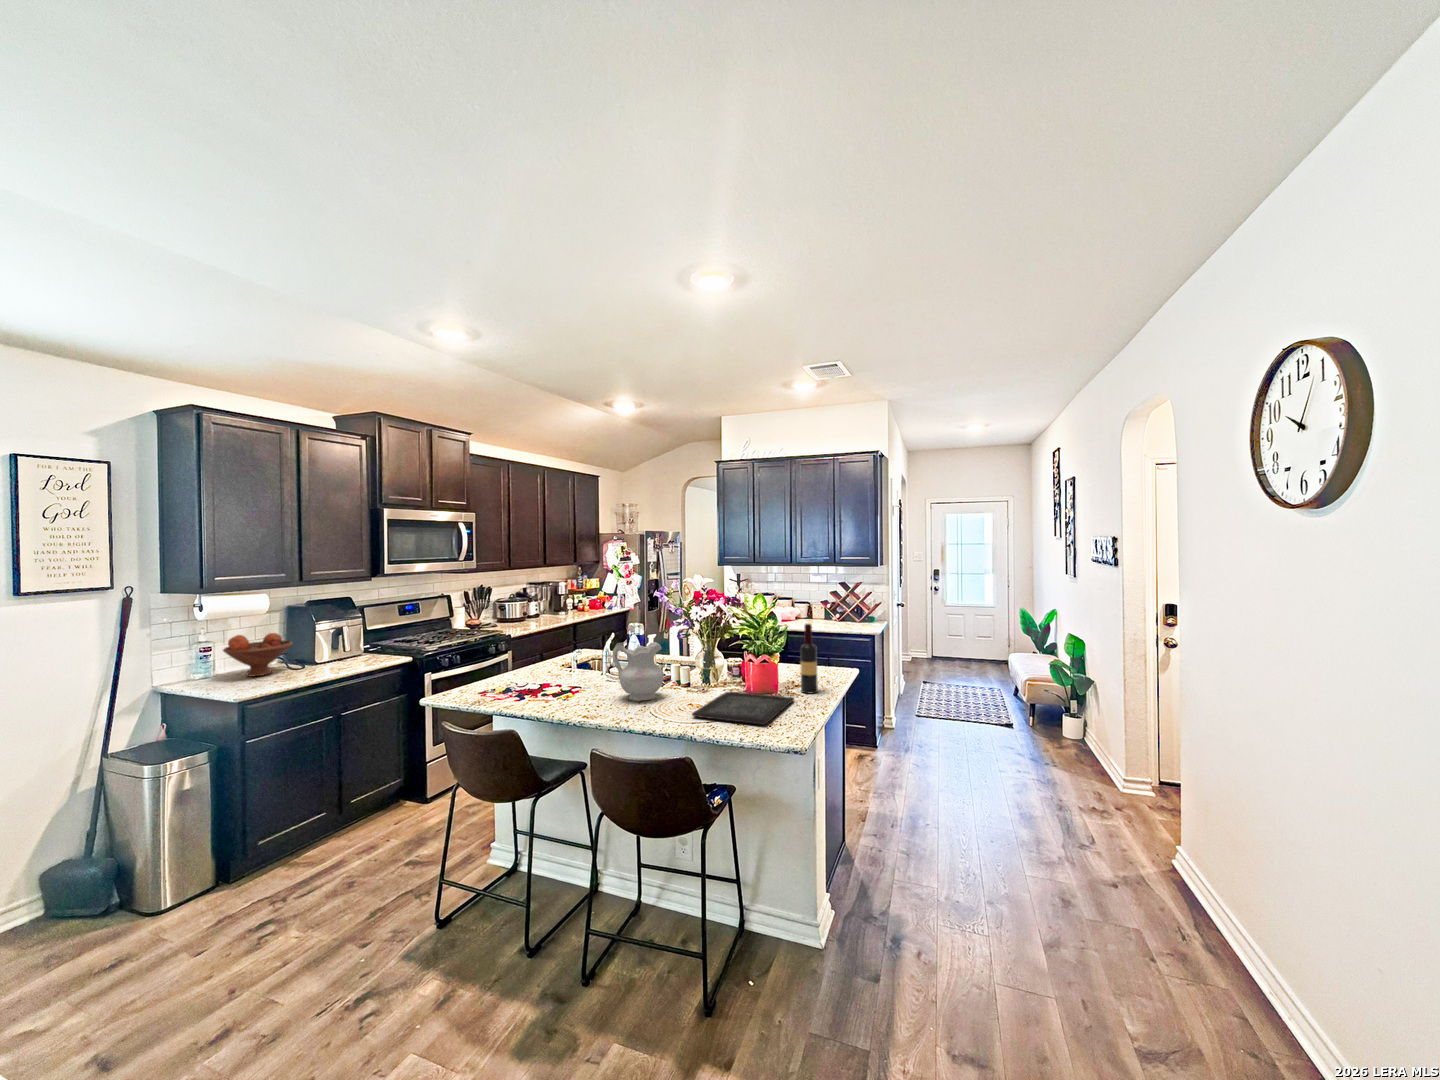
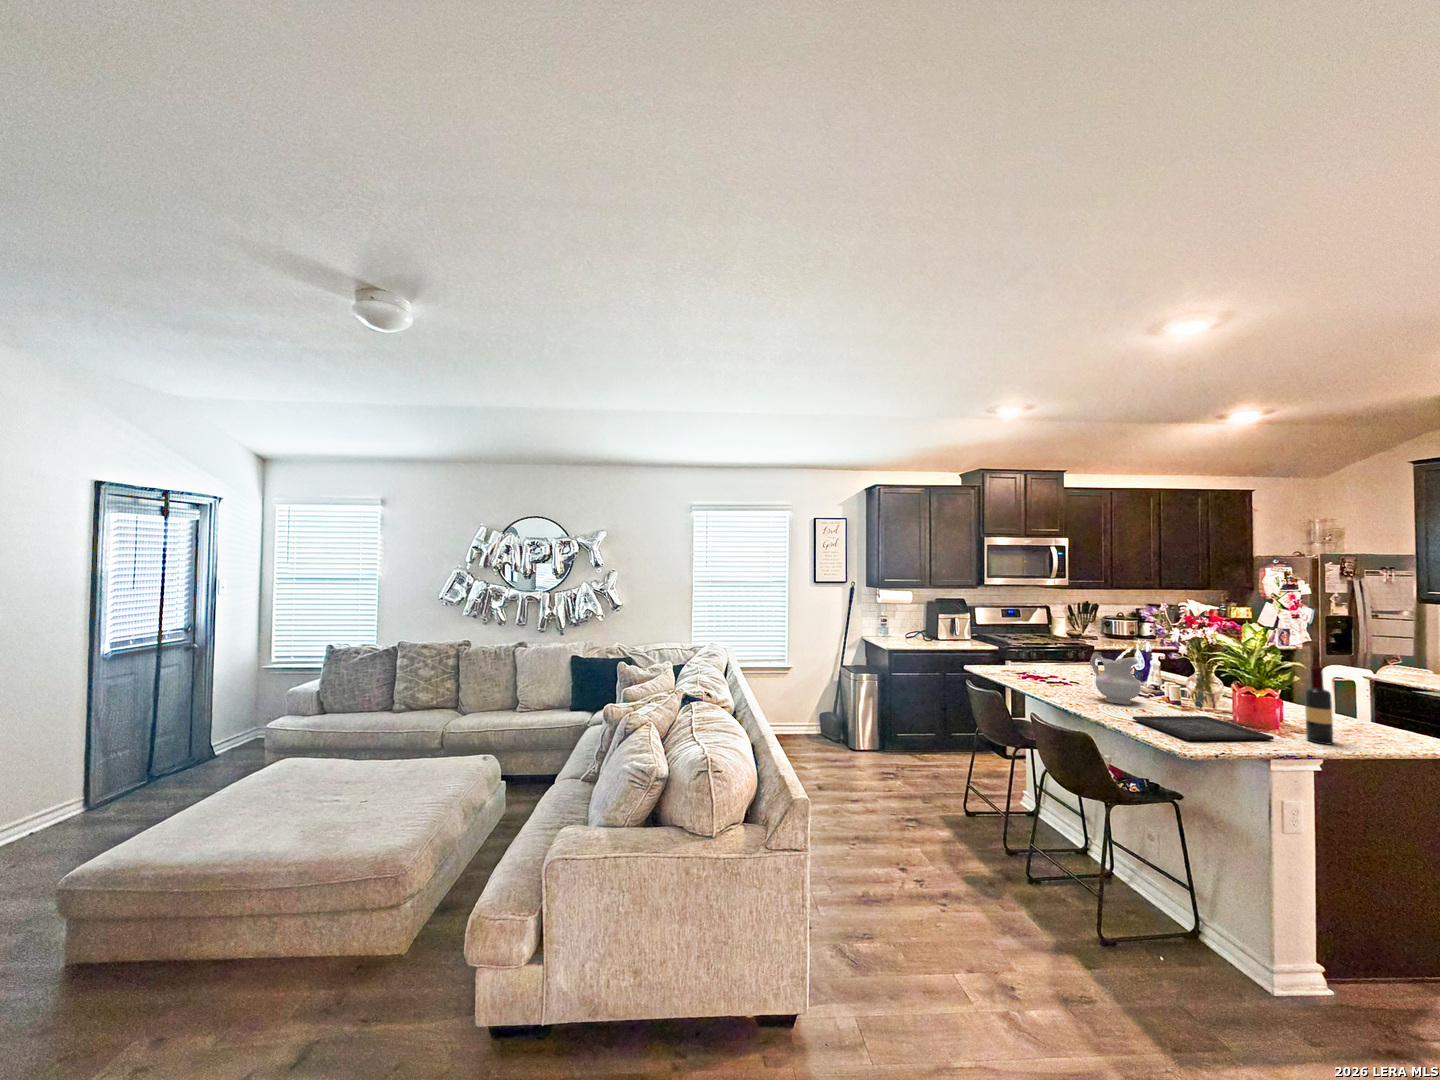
fruit bowl: present [223,633,292,677] -> none [890,616,924,641]

